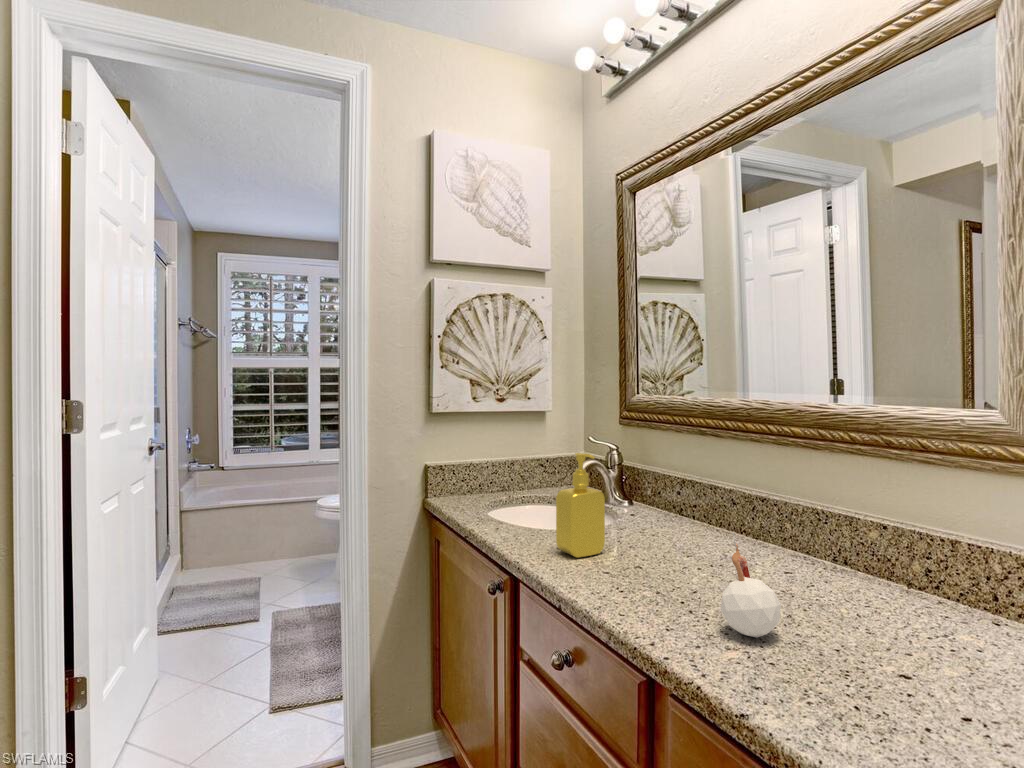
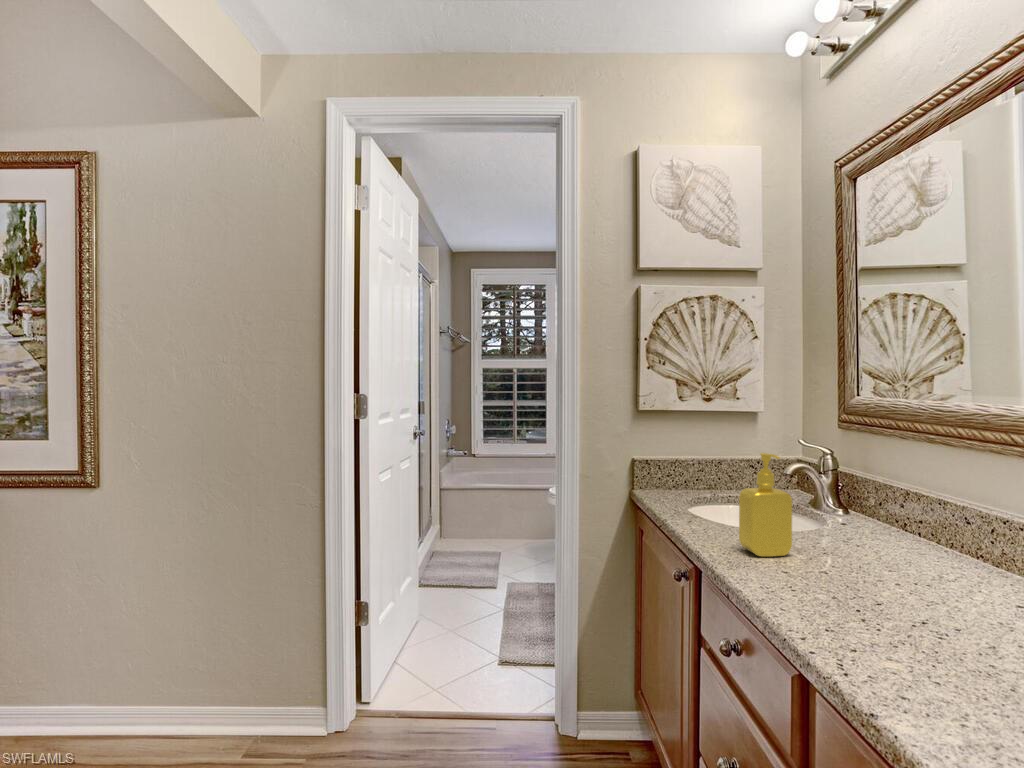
candle: present [721,533,781,638] -> none [889,542,963,655]

